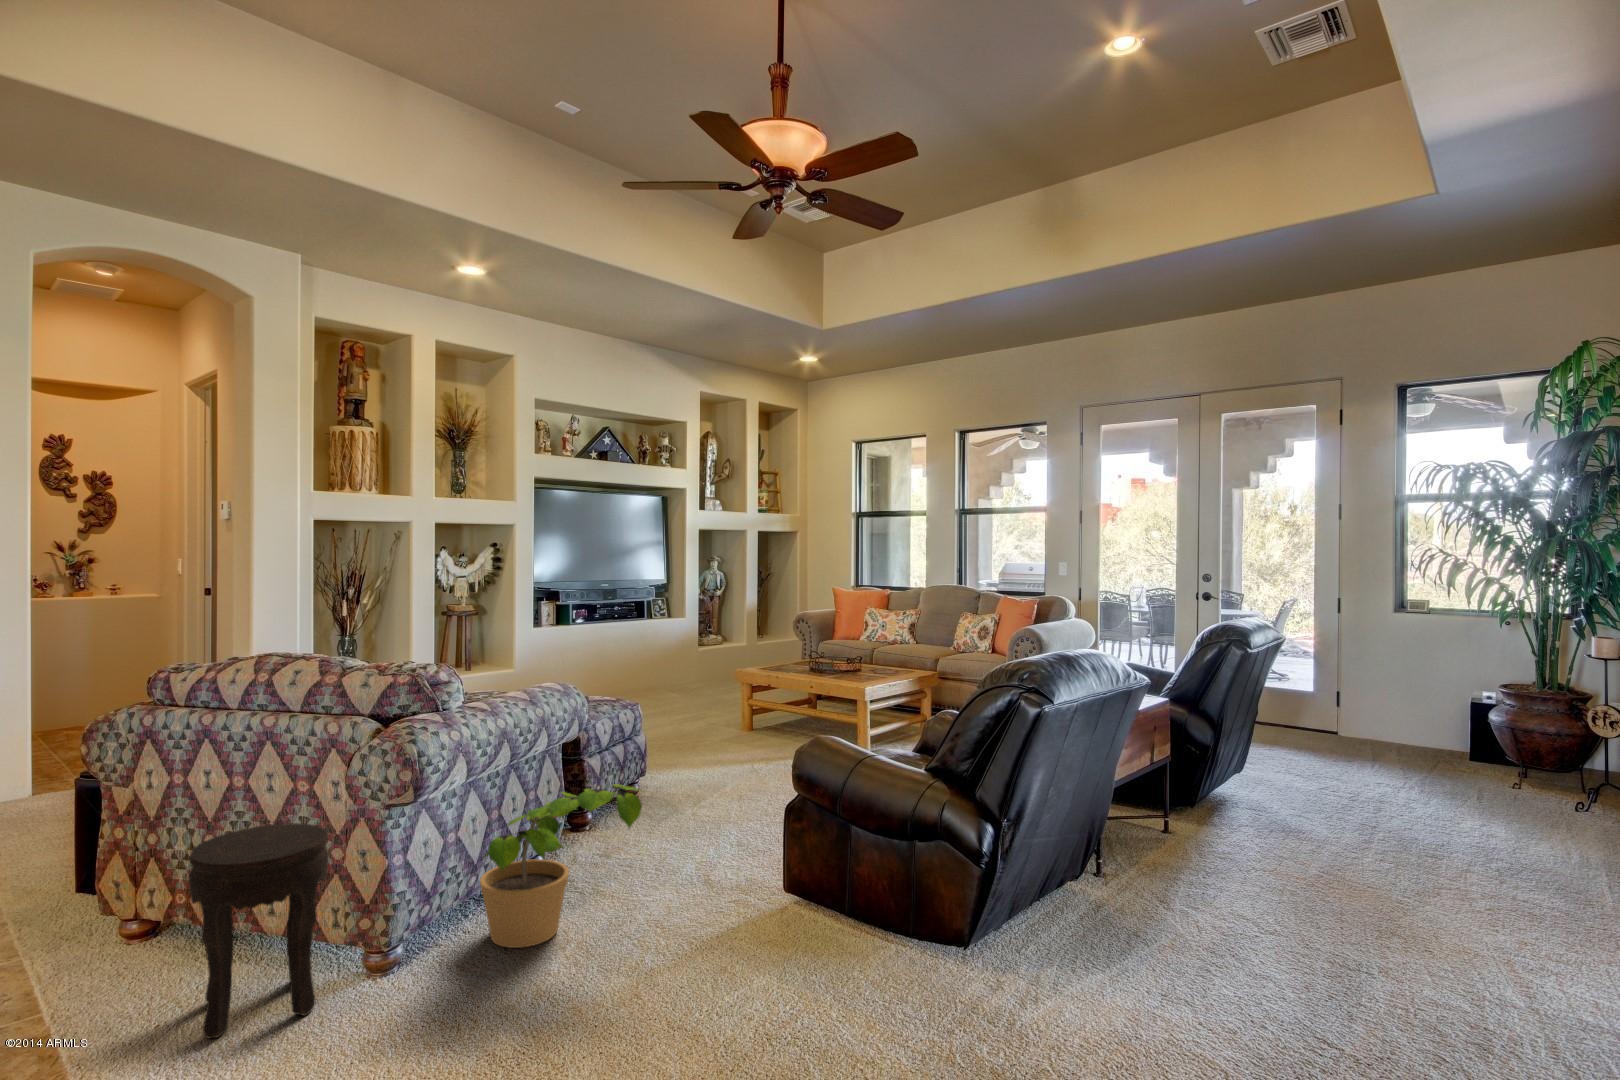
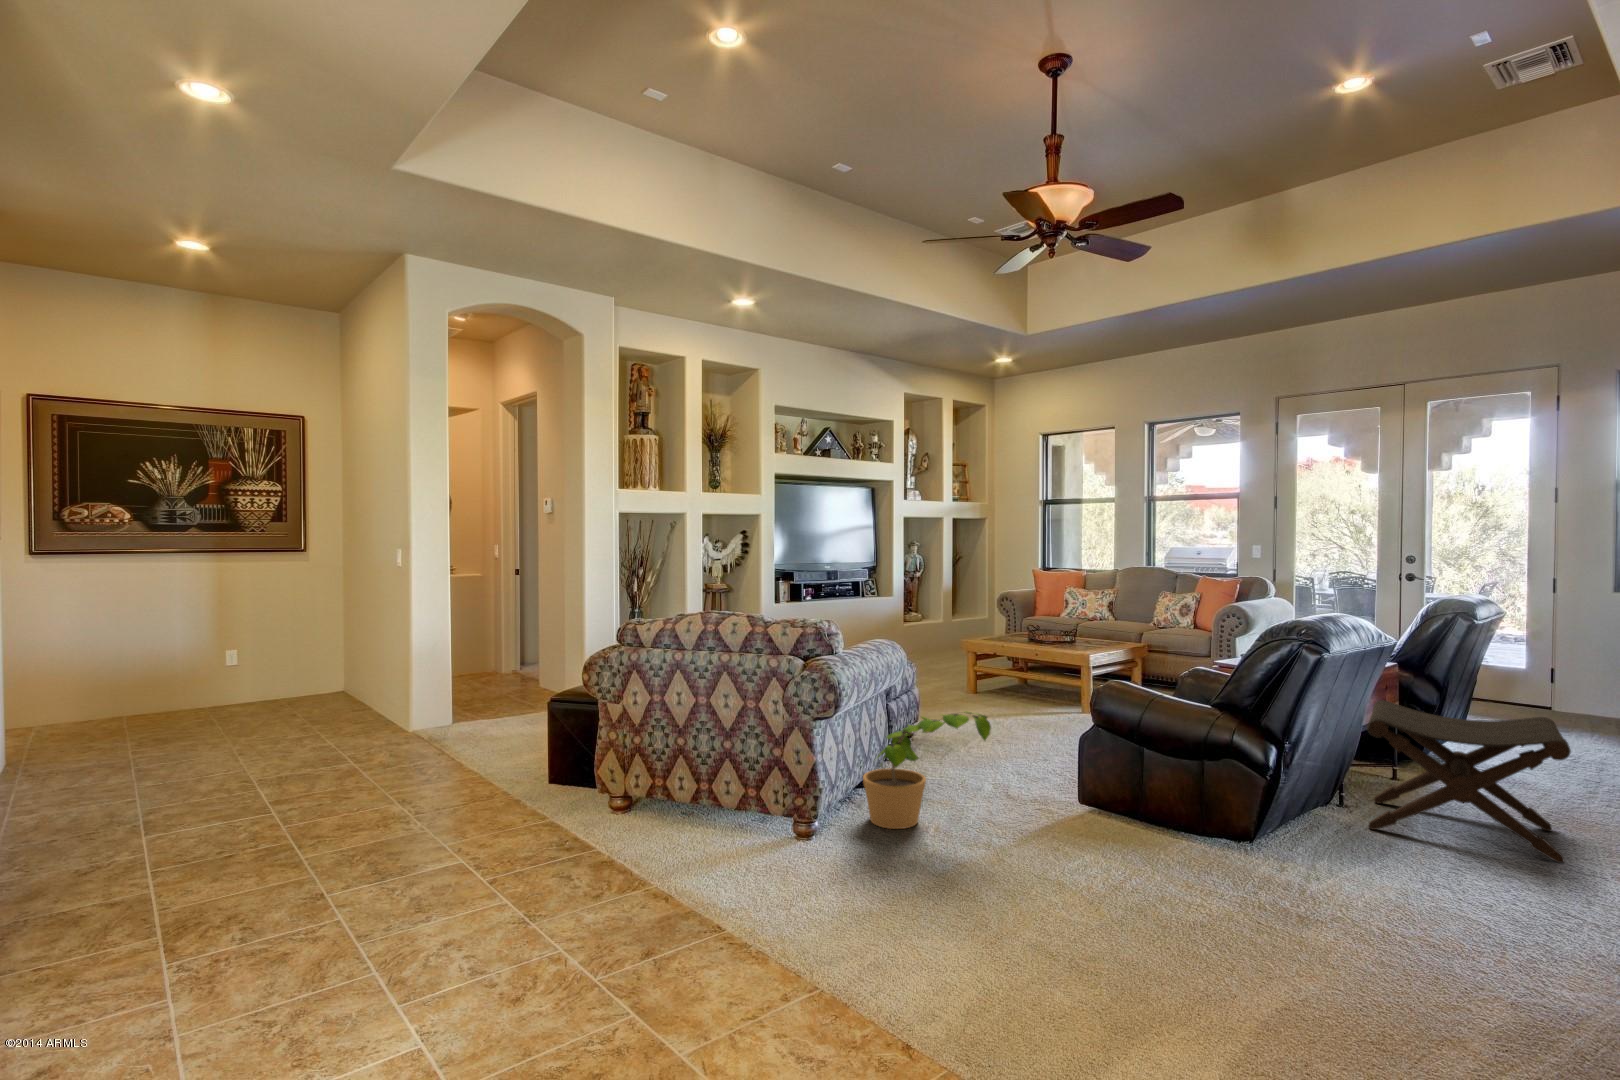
footstool: none [1116,748,1334,954] -> present [1367,700,1571,863]
side table: present [189,823,329,1038] -> none [701,729,784,868]

